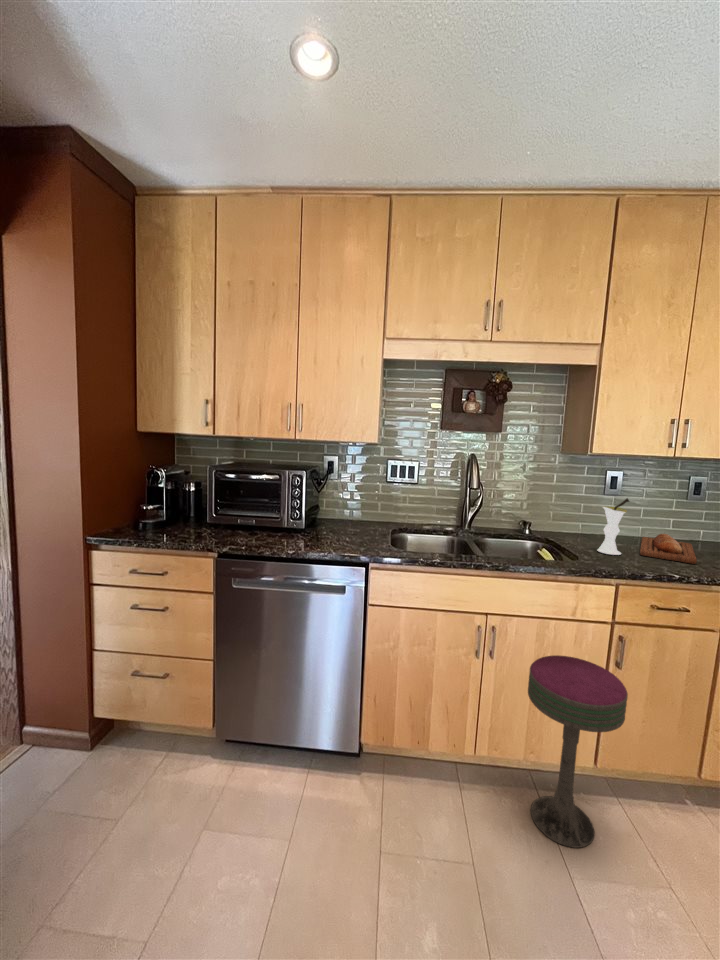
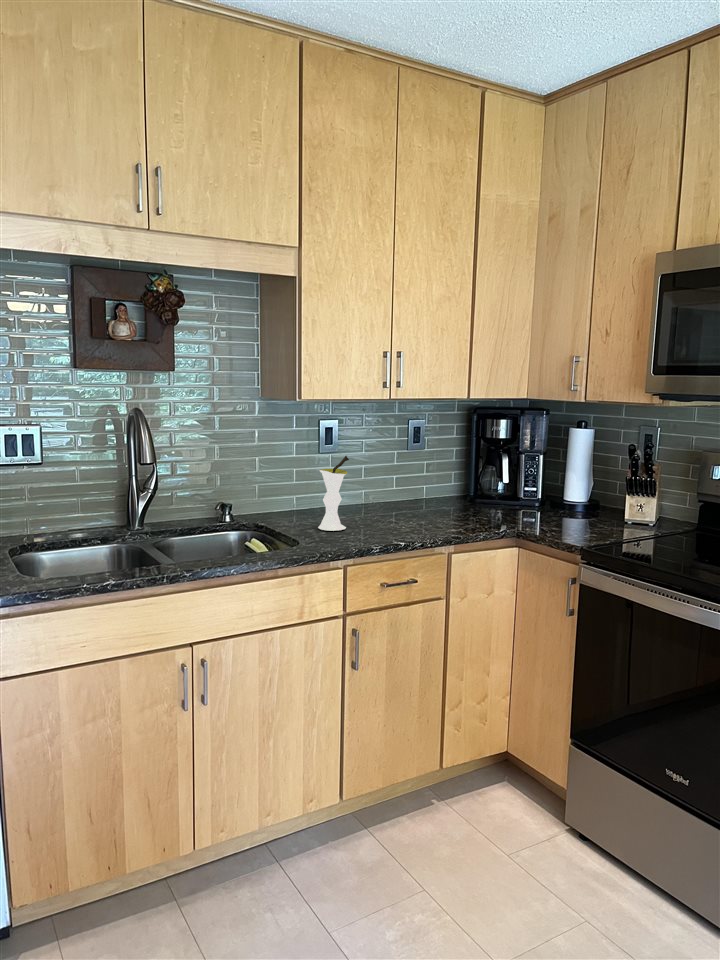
bread loaf: present [640,534,697,564] -> none [365,495,423,526]
bar stool: present [528,655,628,848] -> none [256,672,372,910]

